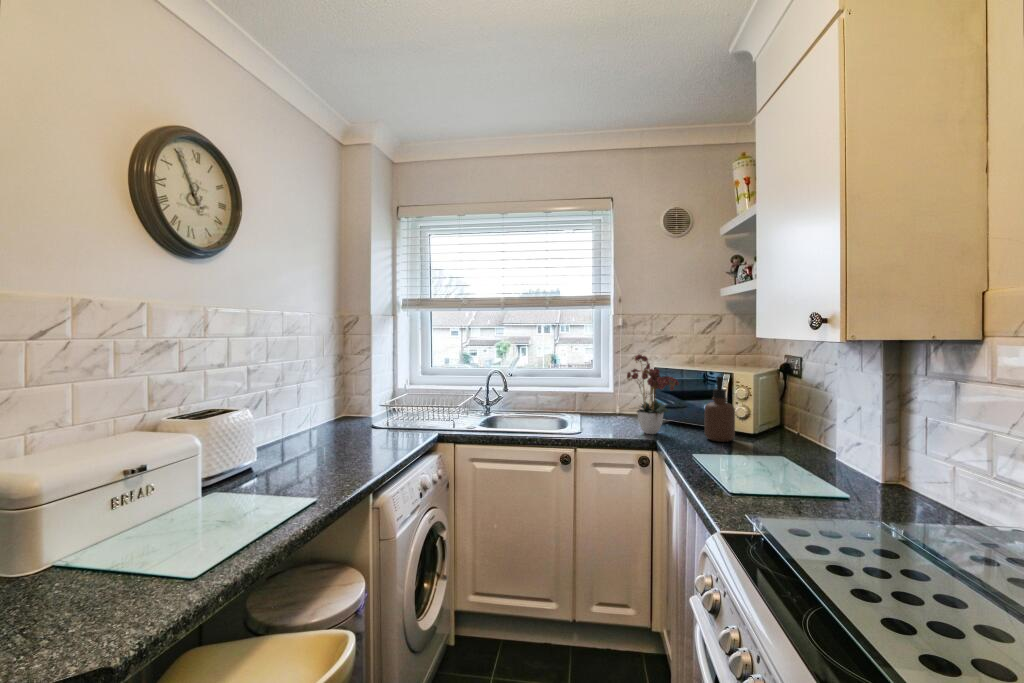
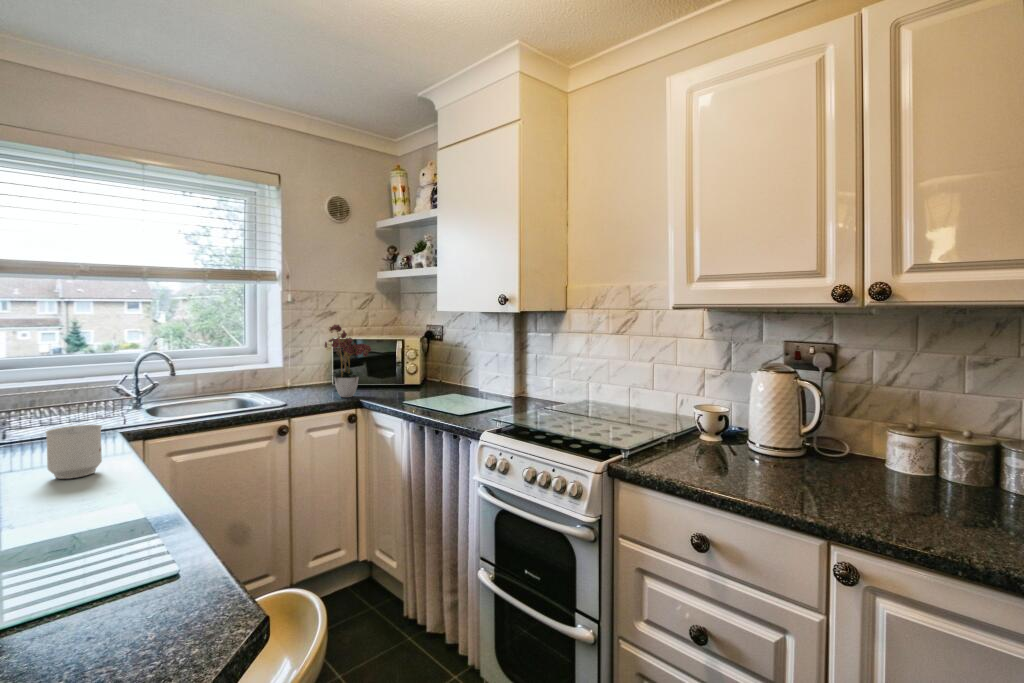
soap dispenser: present [705,376,735,442] -> none [392,342,415,394]
mug: none [334,434,367,473] -> present [45,425,102,479]

